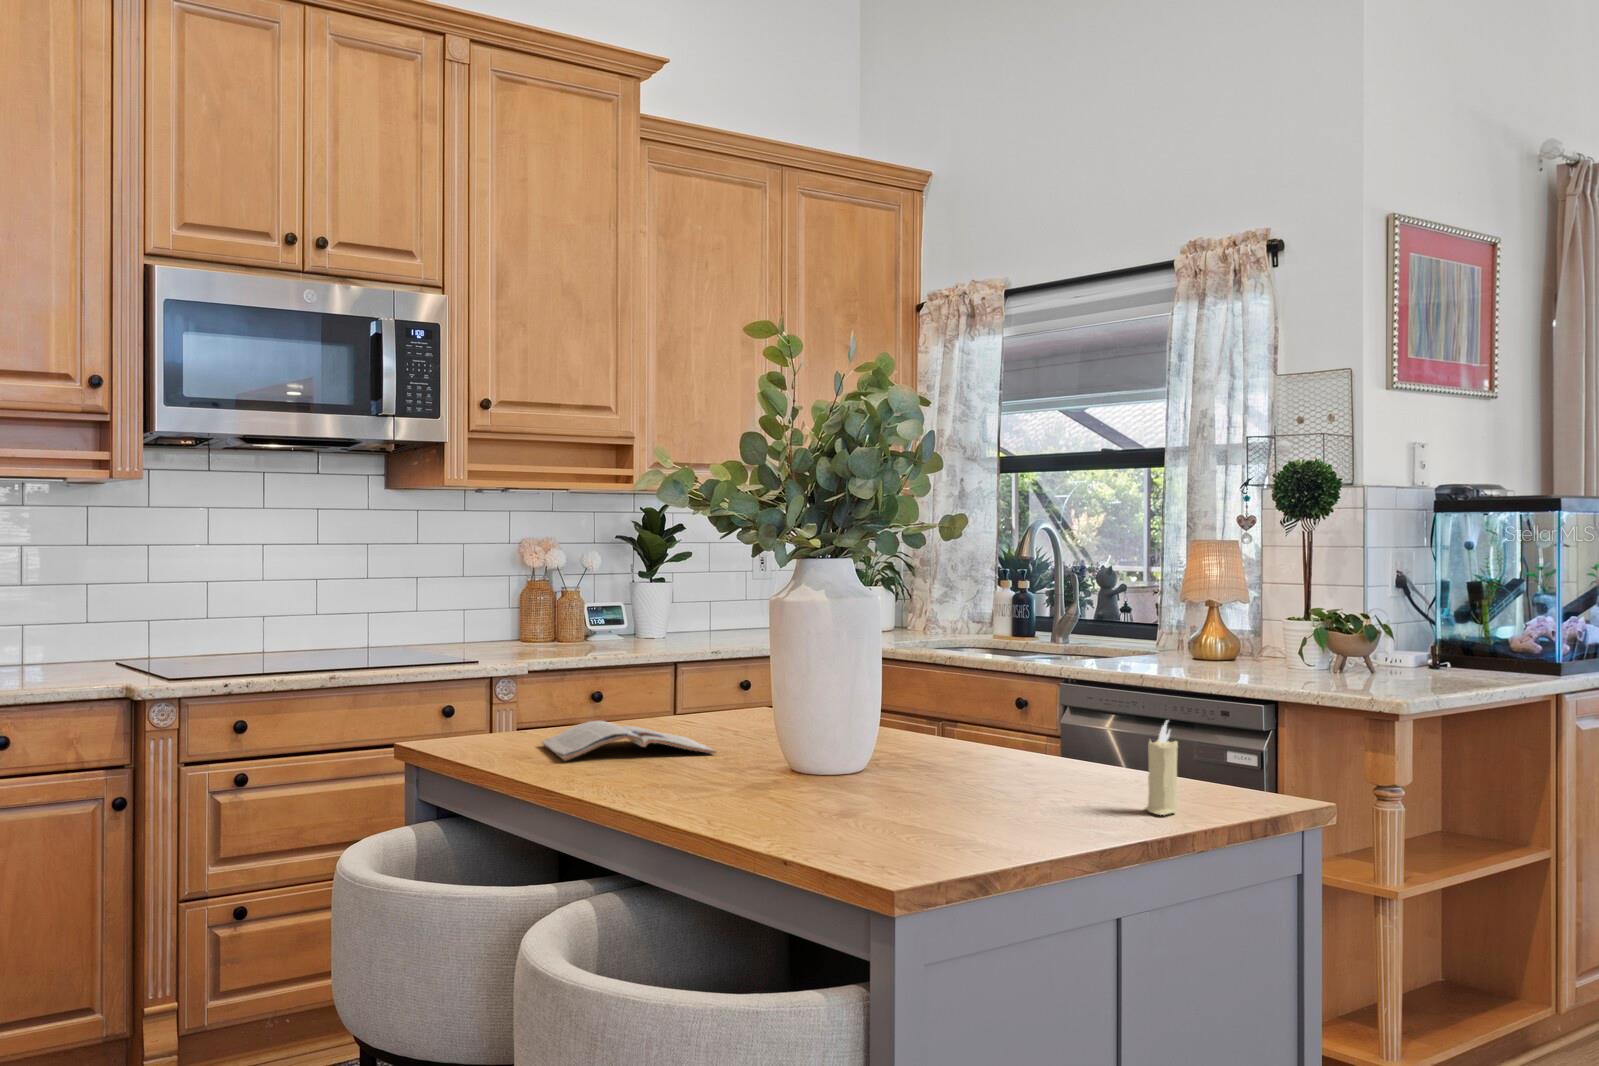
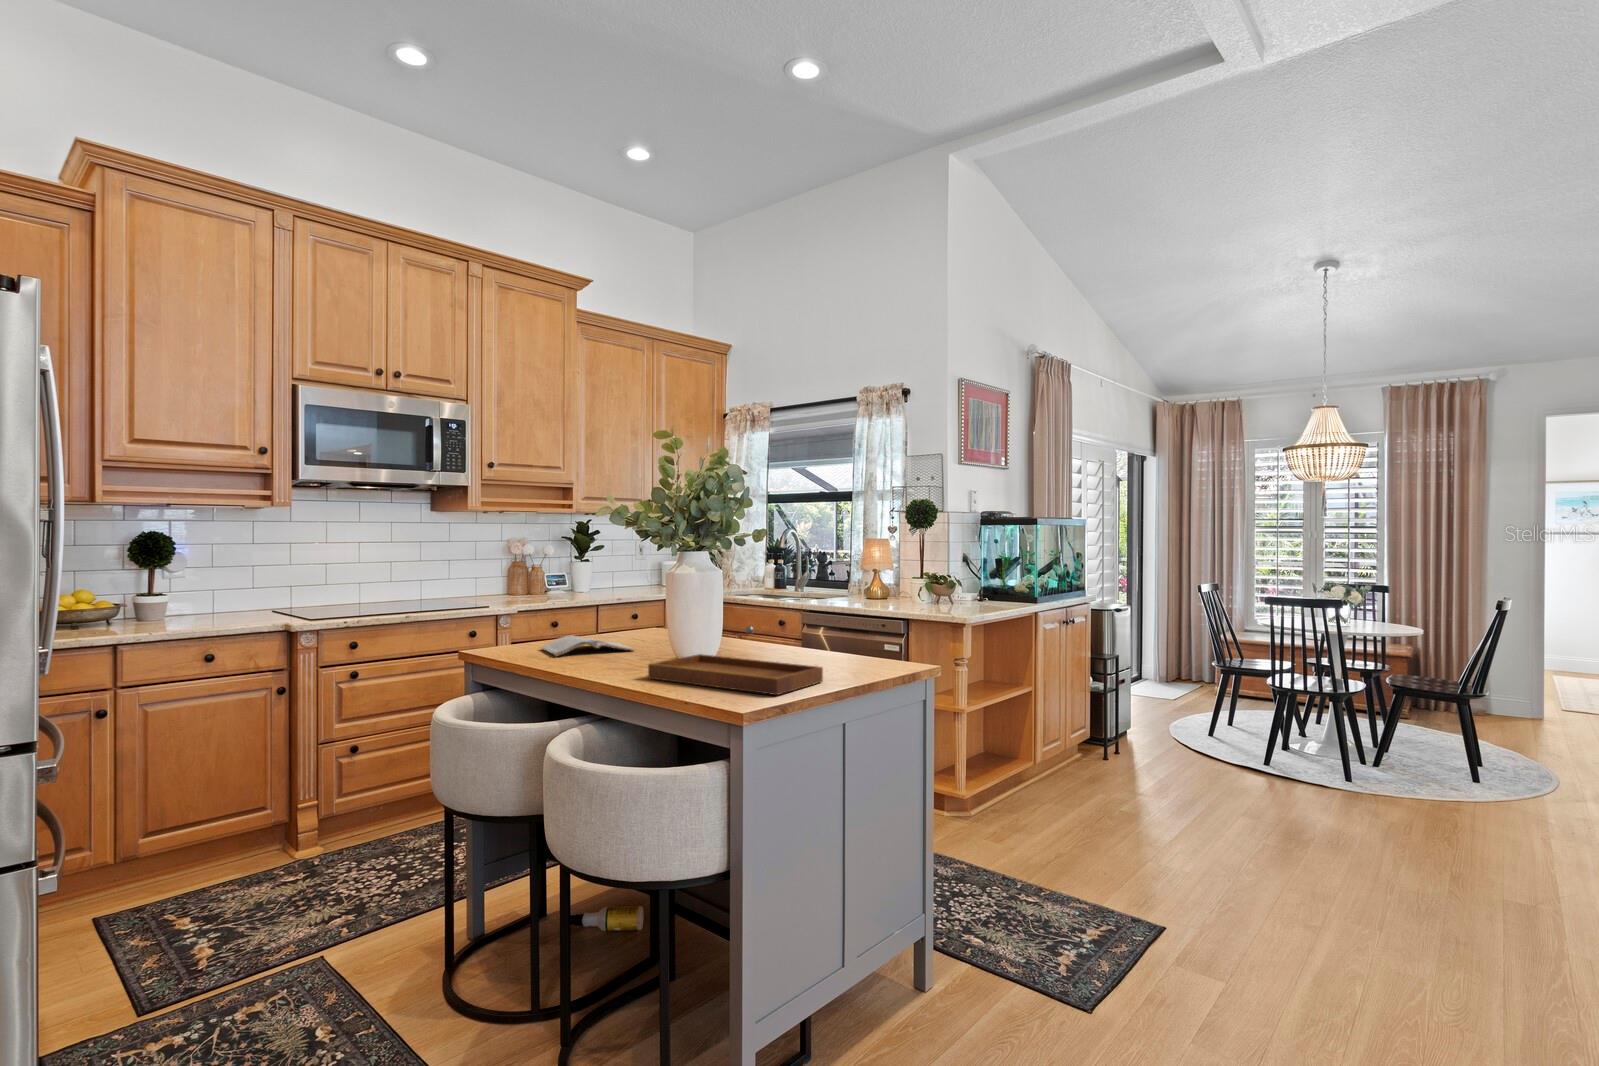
tray: none [725,711,1079,859] -> present [648,626,823,695]
candle: present [1145,721,1178,815] -> none [851,627,867,673]

